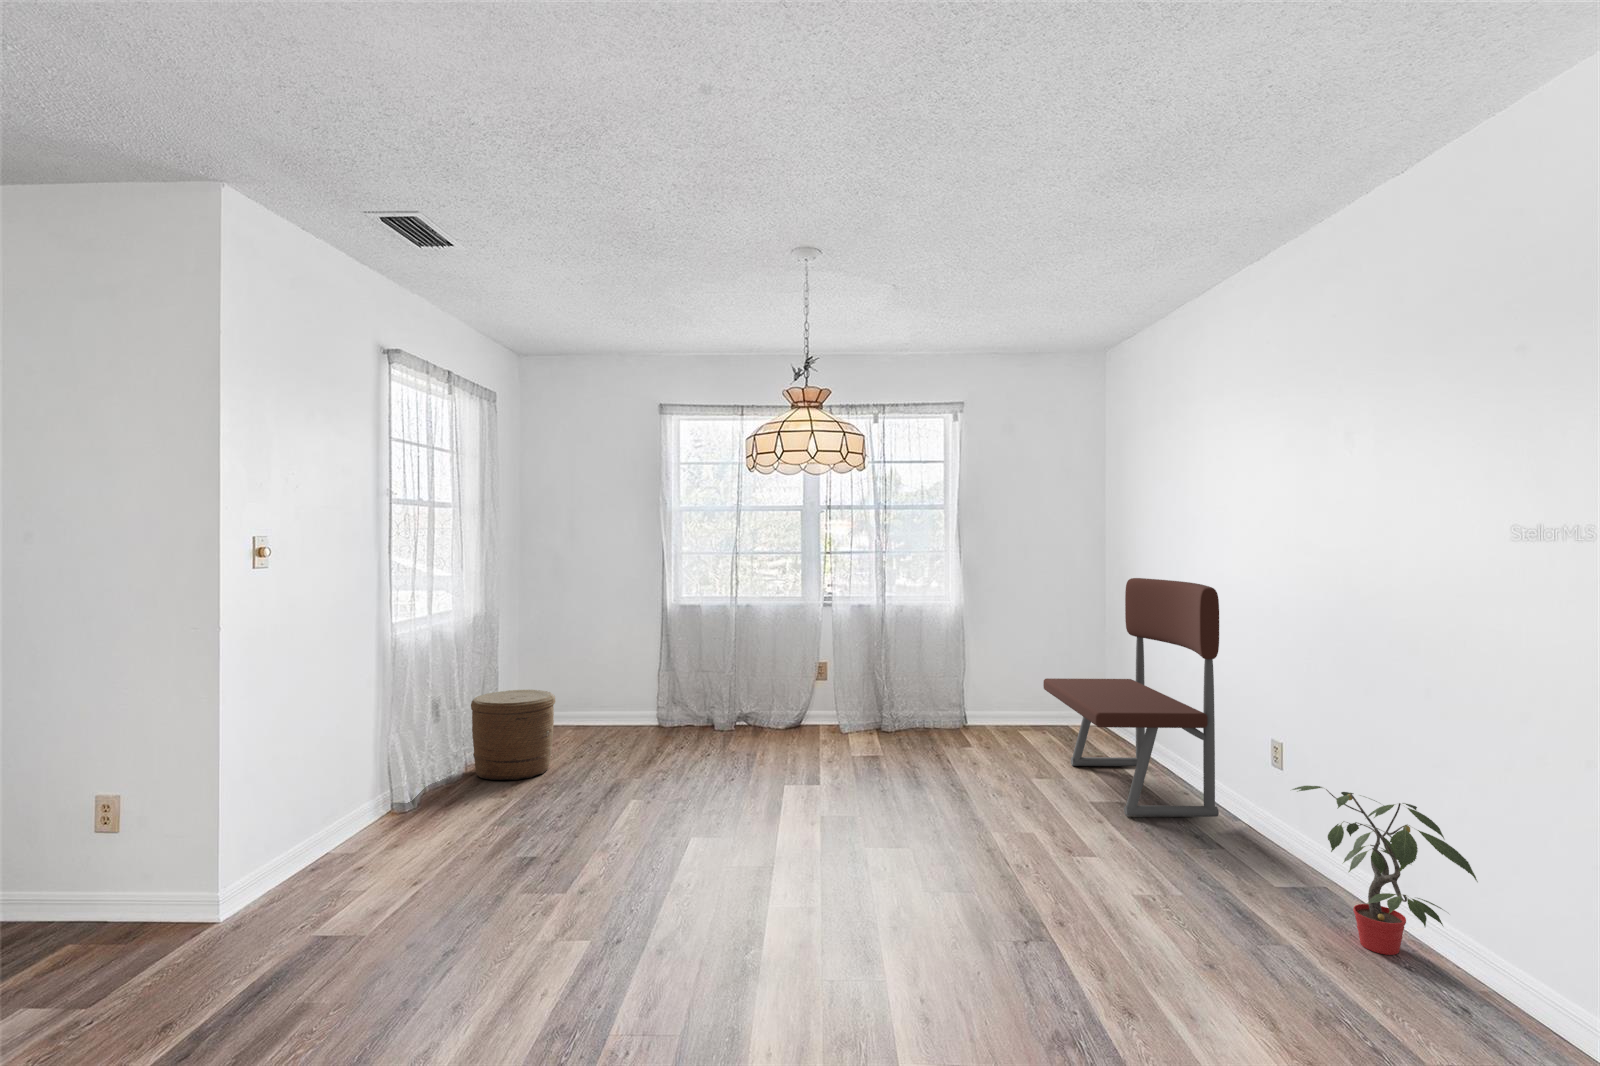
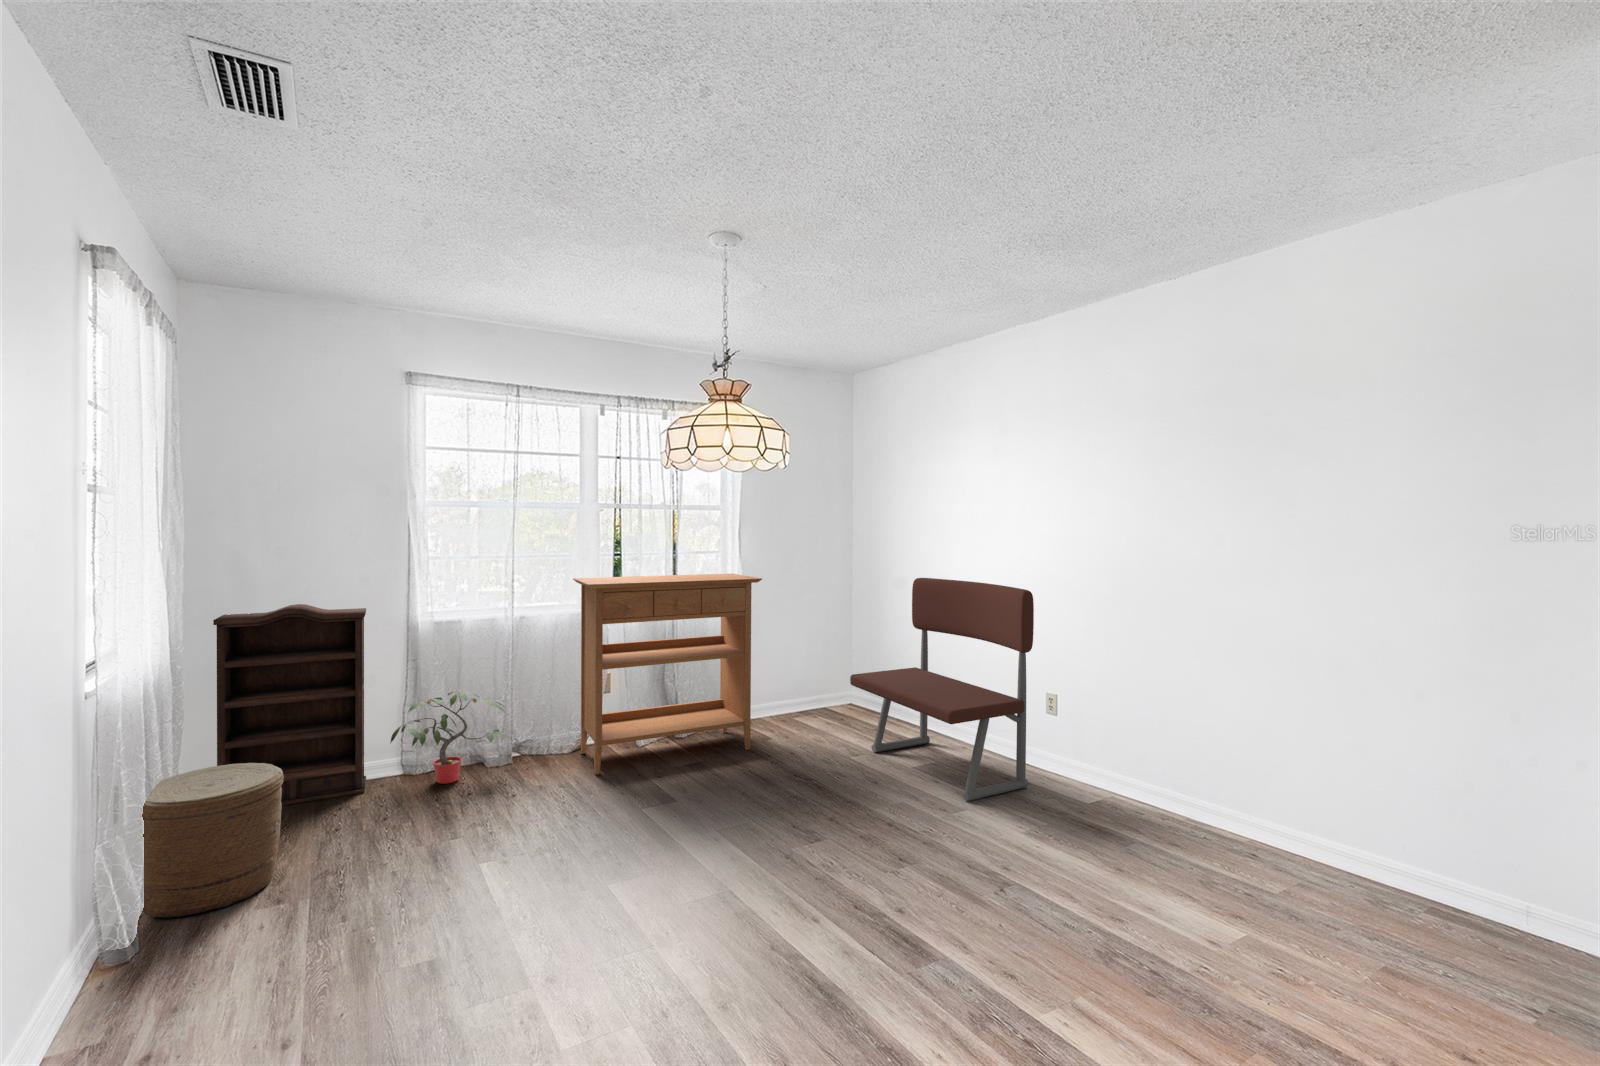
console table: none [784,572,955,747] -> present [573,574,762,775]
bookshelf: none [536,586,633,735] -> present [213,604,366,806]
potted plant: present [1292,786,1478,955] -> present [391,691,506,784]

